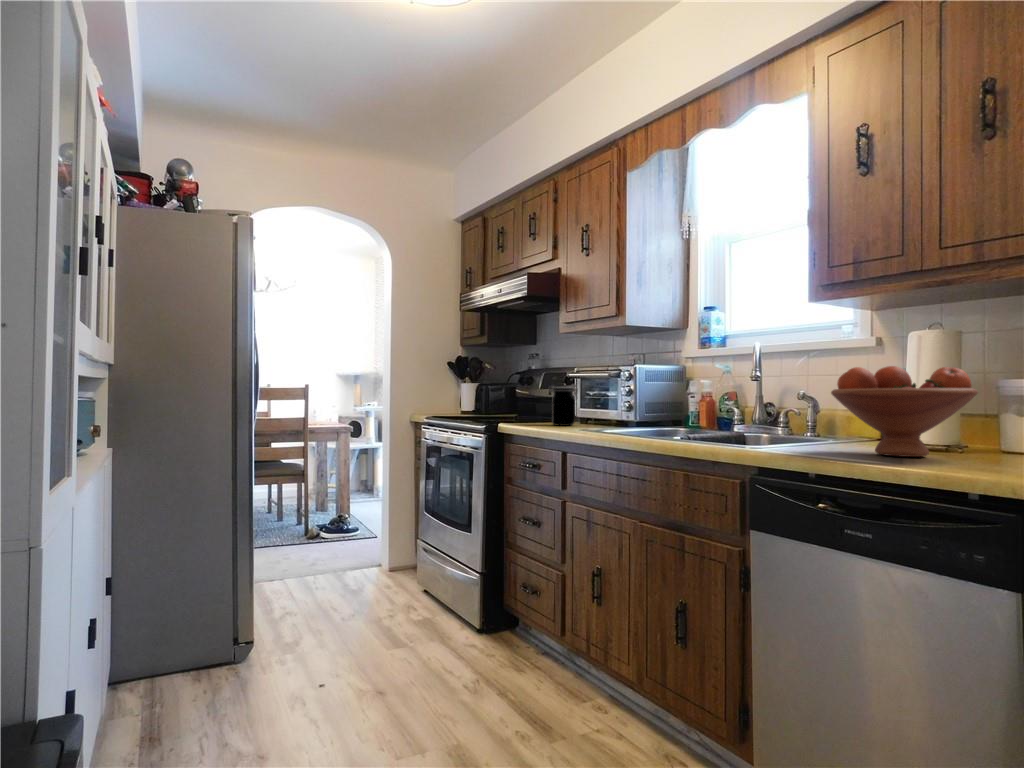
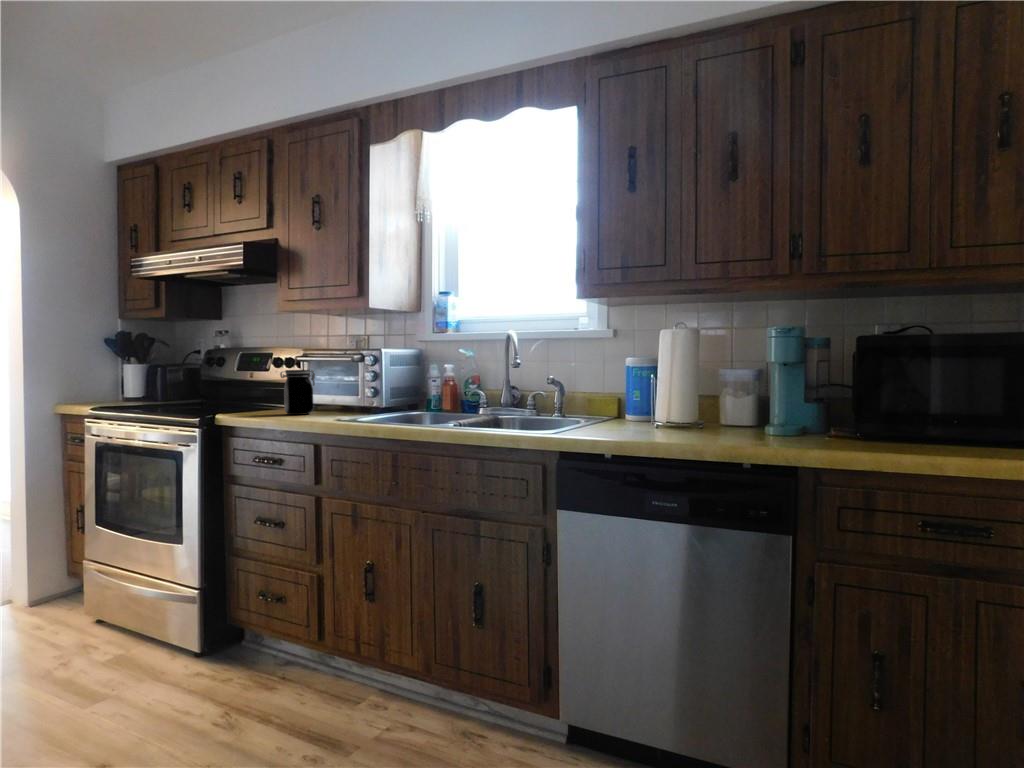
fruit bowl: present [831,366,978,457] -> none [601,358,701,431]

